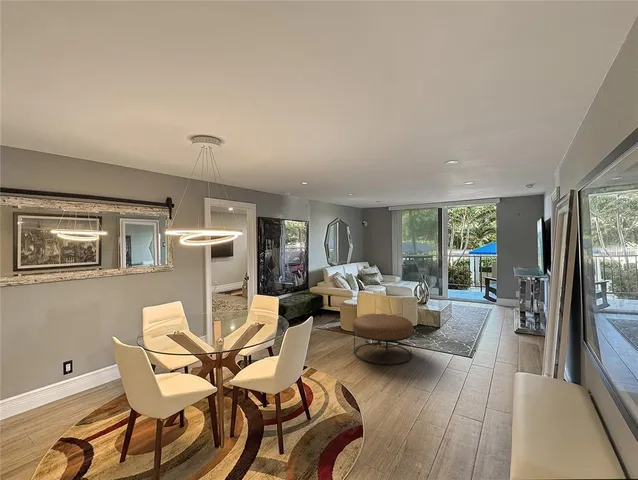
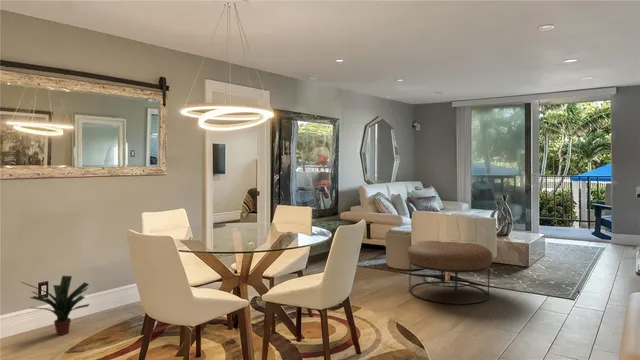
potted plant: none [43,356,105,406] -> present [22,276,89,335]

